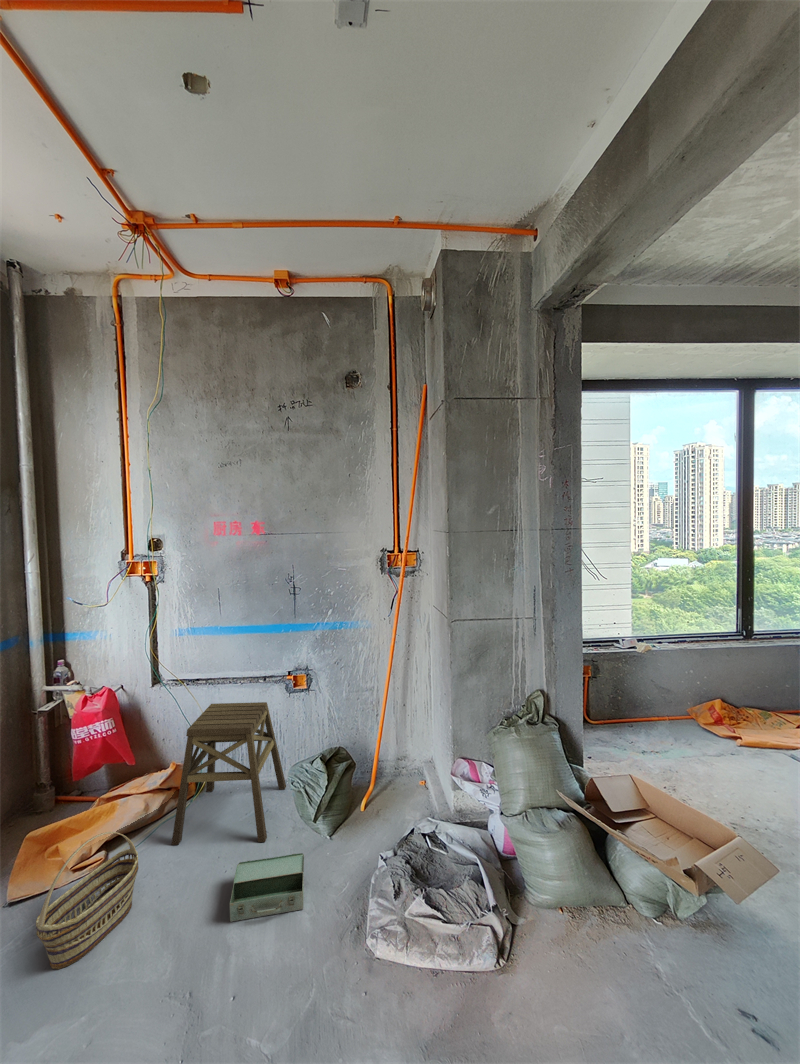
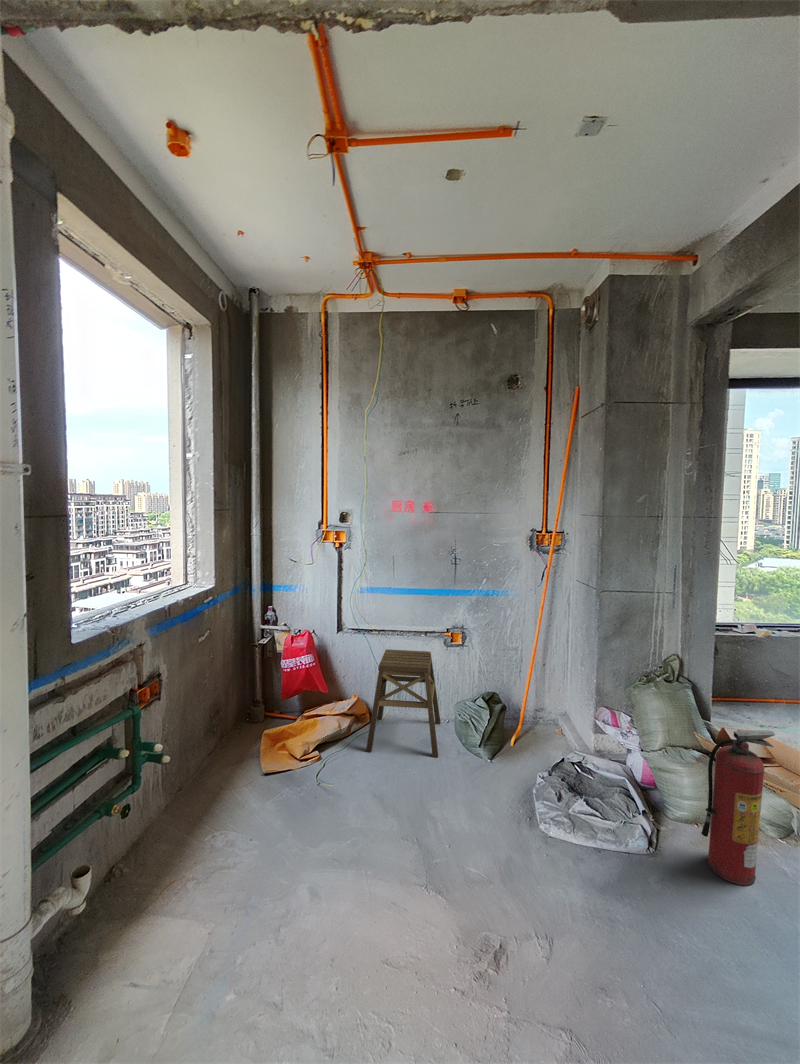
fire extinguisher: none [559,792,635,1005] -> present [702,730,775,886]
basket: present [36,832,138,969] -> none [308,729,359,814]
toolbox: present [229,853,304,922] -> none [427,765,484,802]

